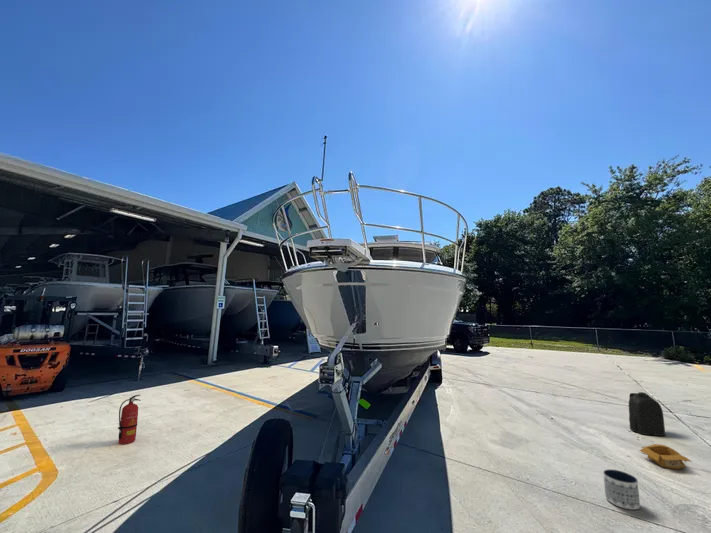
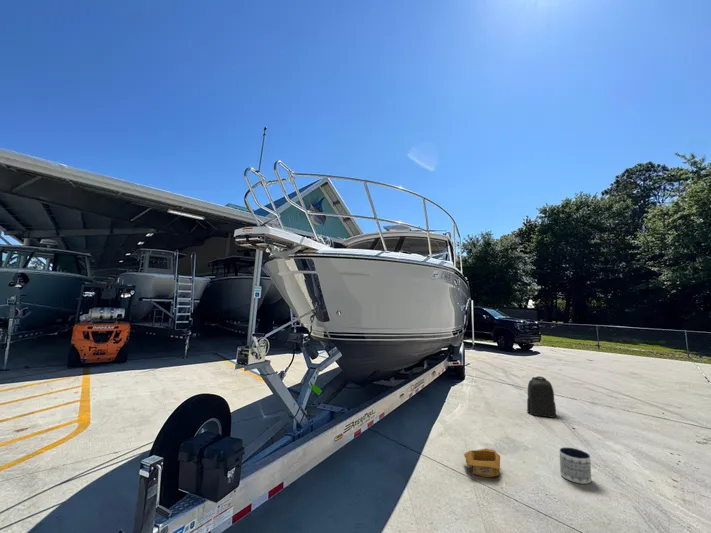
backpack: present [629,392,665,436] -> present [527,376,556,418]
fire extinguisher: present [118,395,140,444] -> none [155,363,173,402]
cardboard box: present [640,444,690,469] -> present [464,448,501,477]

